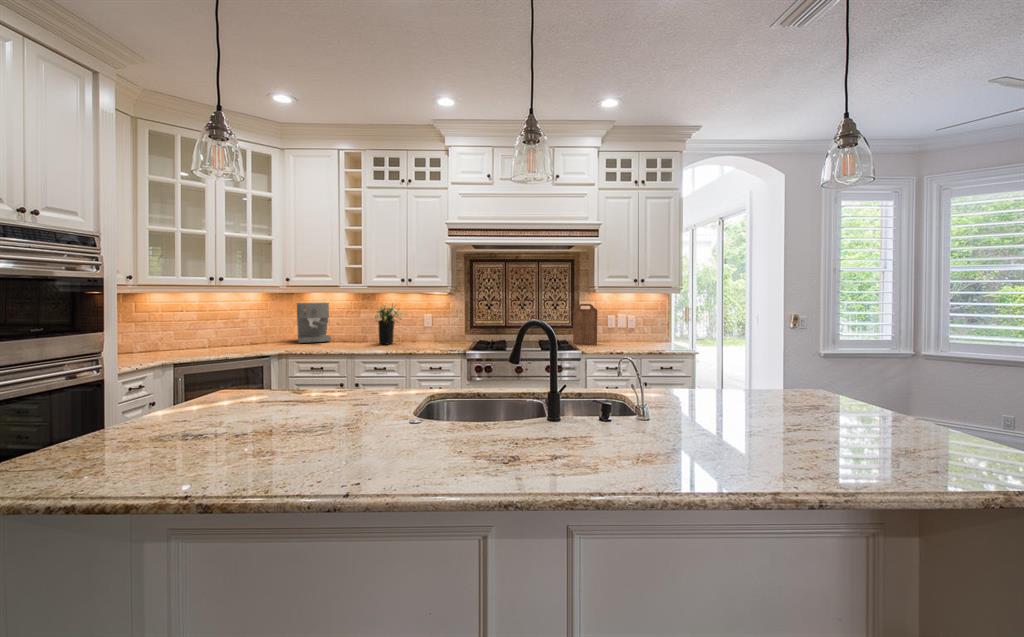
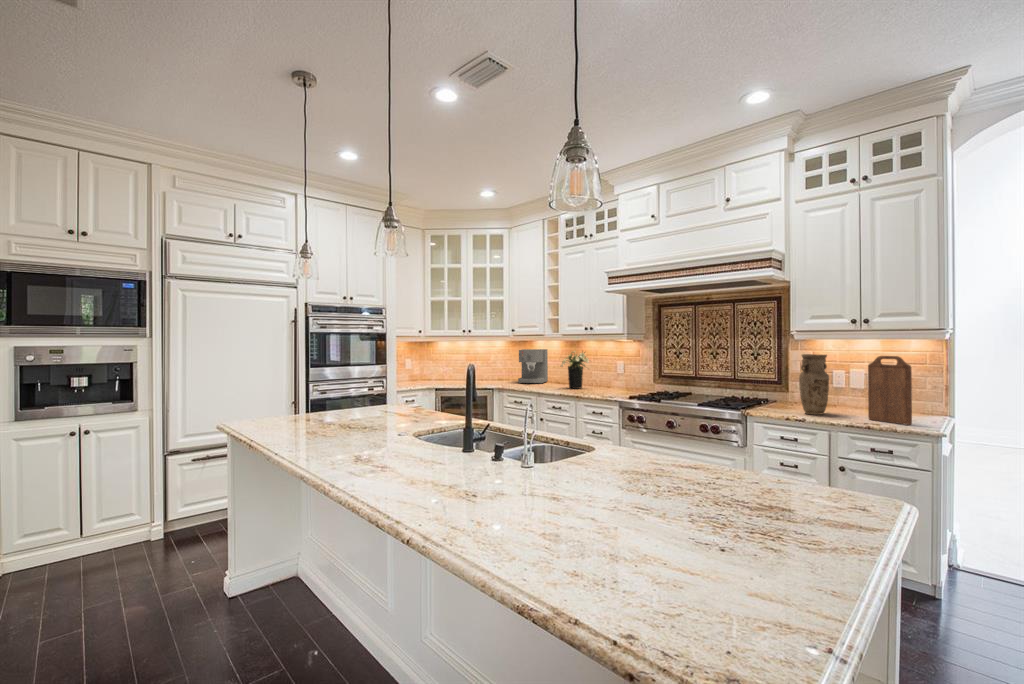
cutting board: present [573,304,597,345] -> present [868,356,912,425]
vase: none [614,305,632,349] -> present [799,354,829,415]

